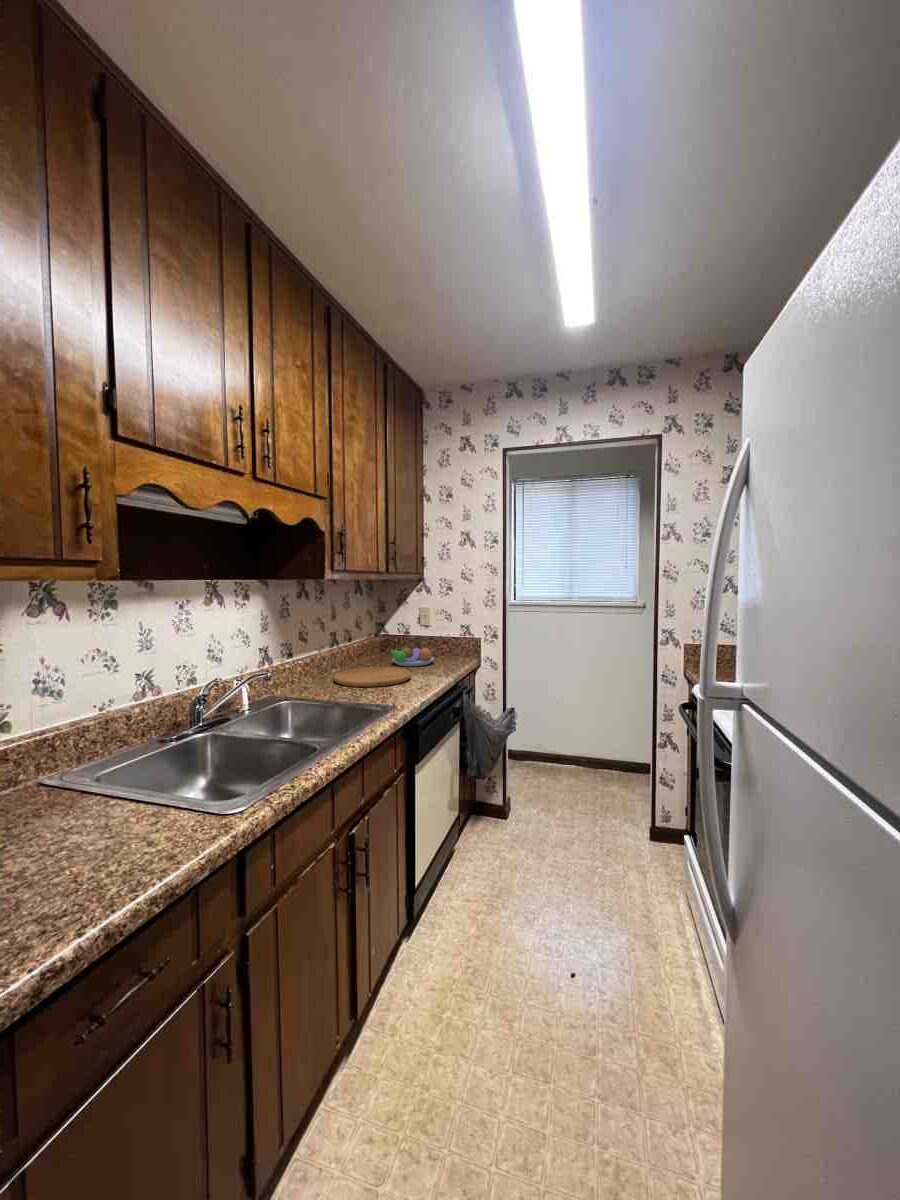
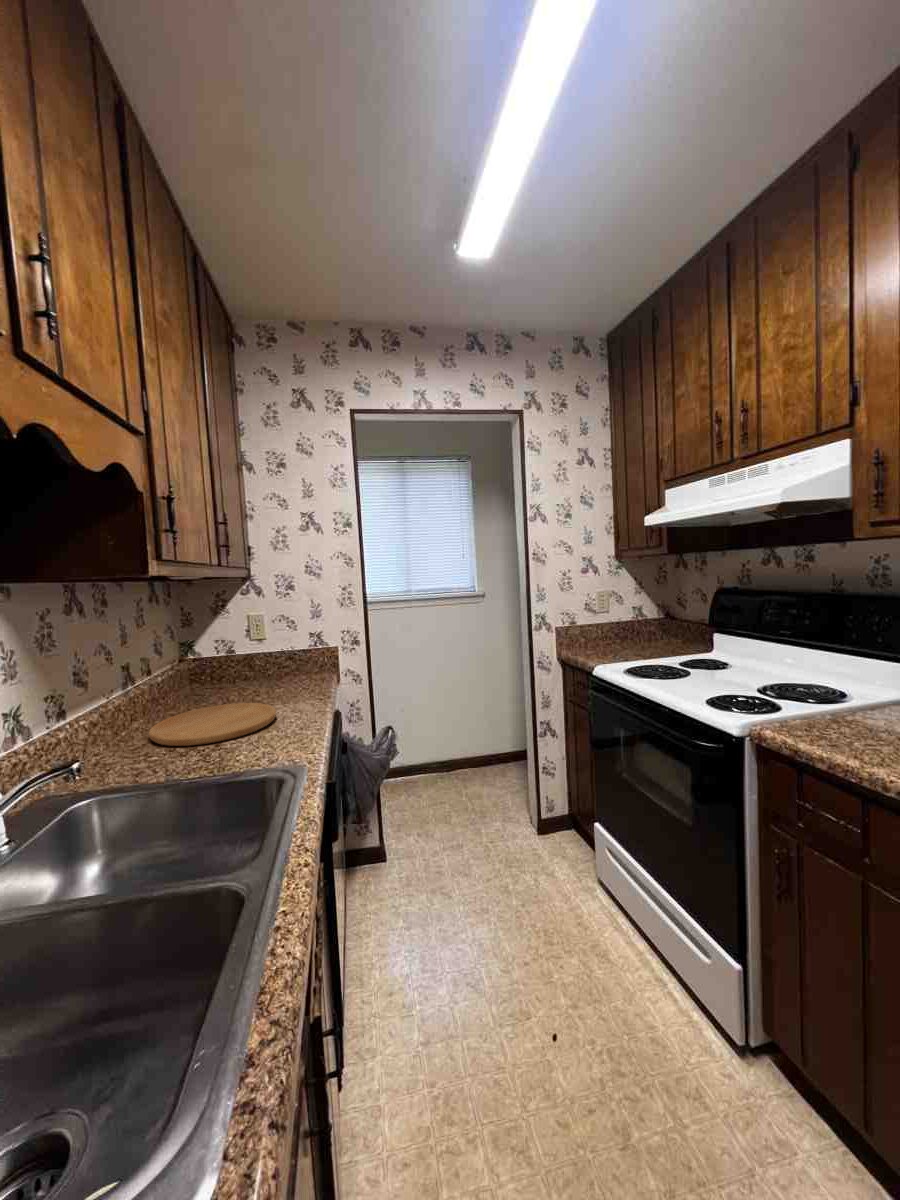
fruit bowl: present [388,646,434,666] -> none [213,668,284,698]

